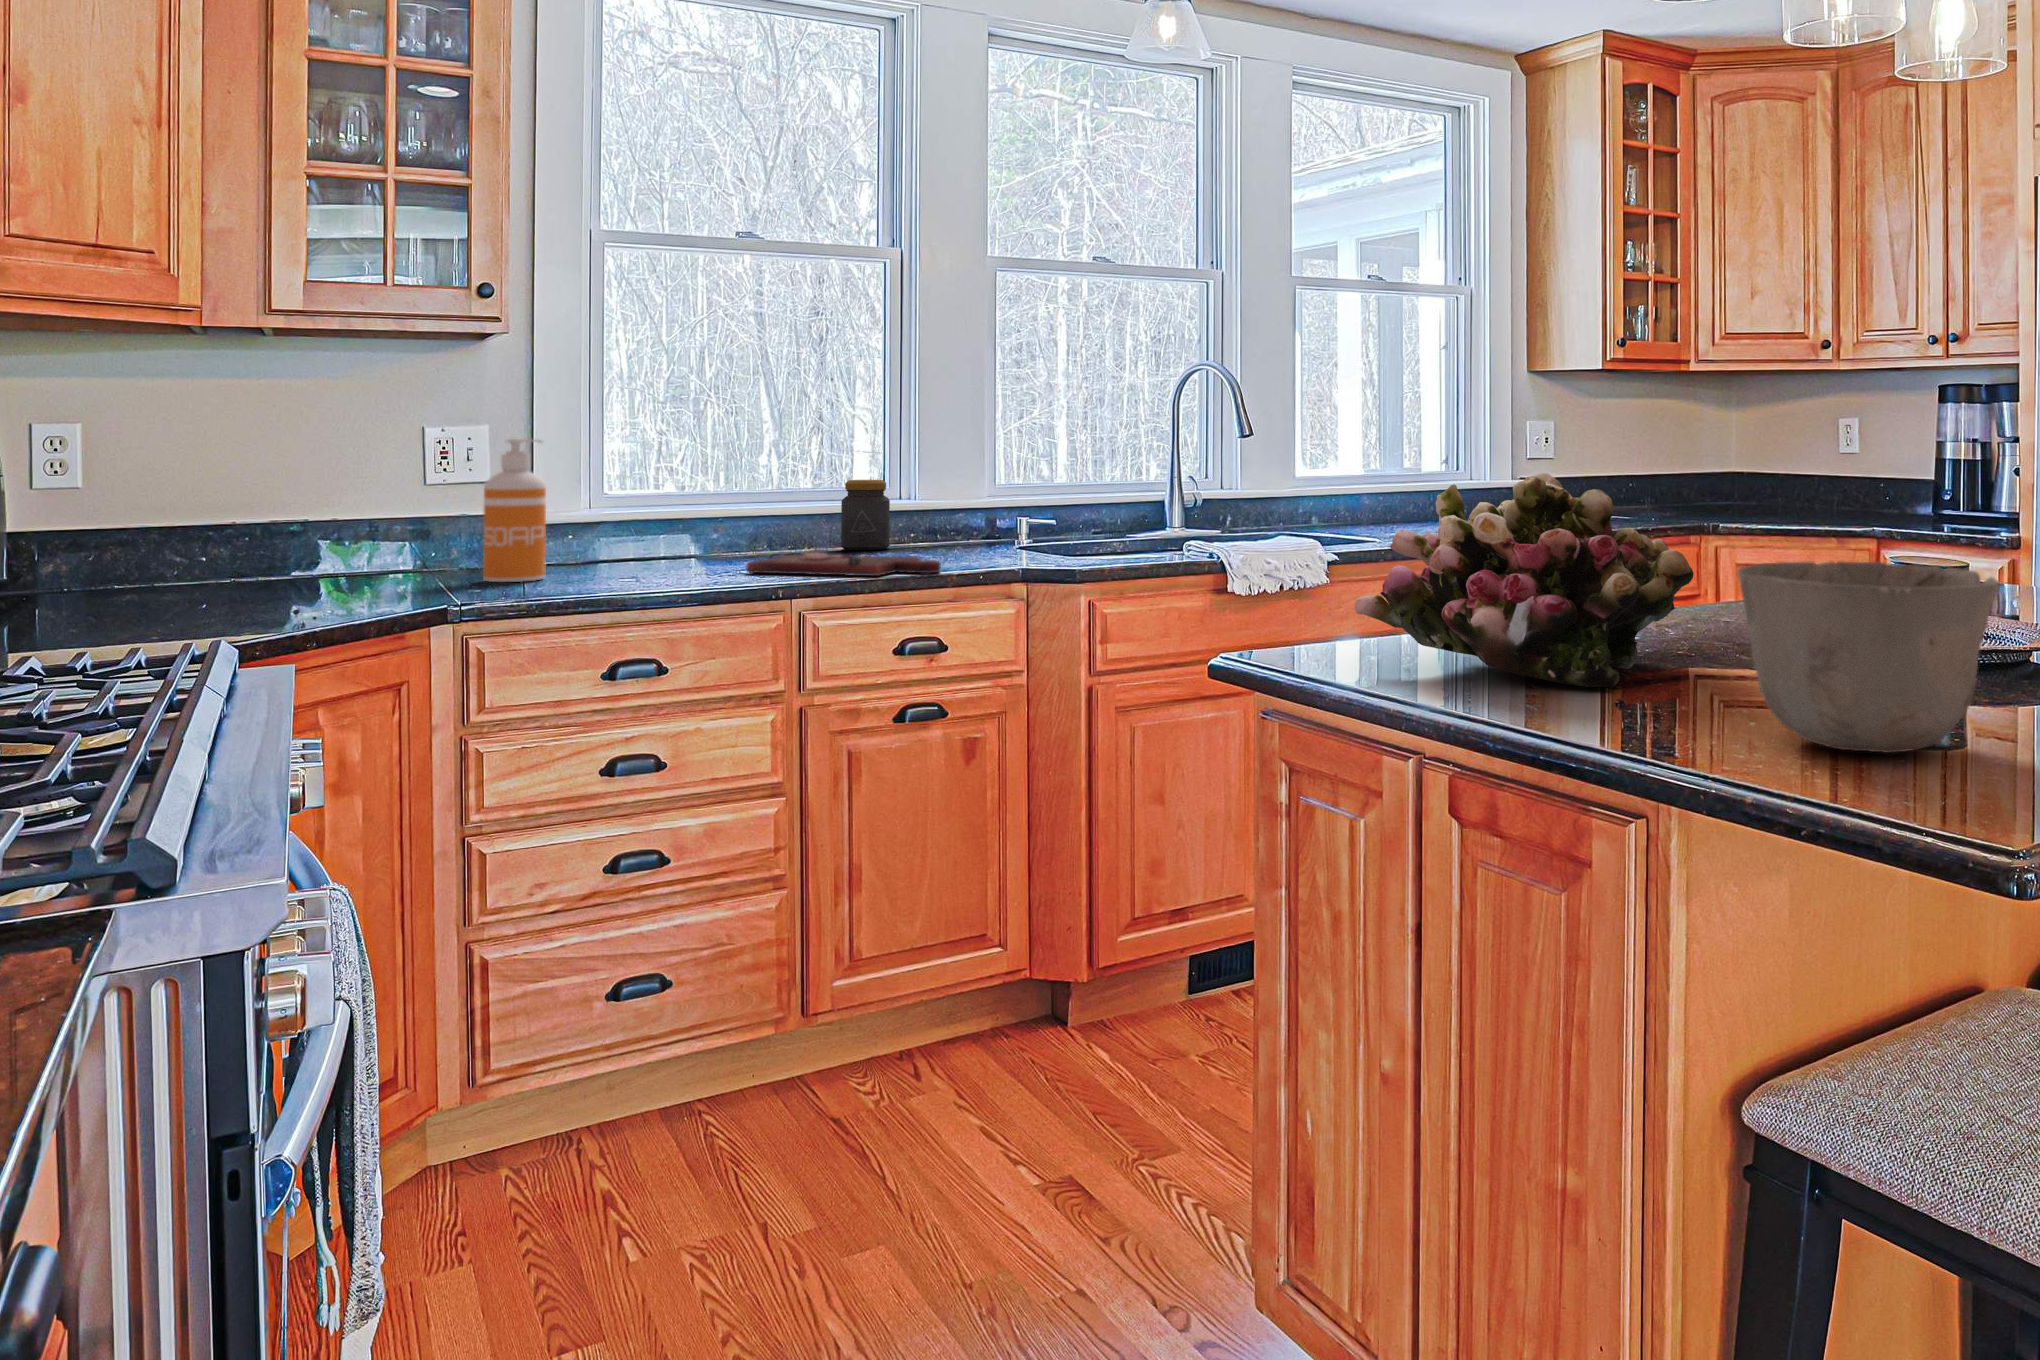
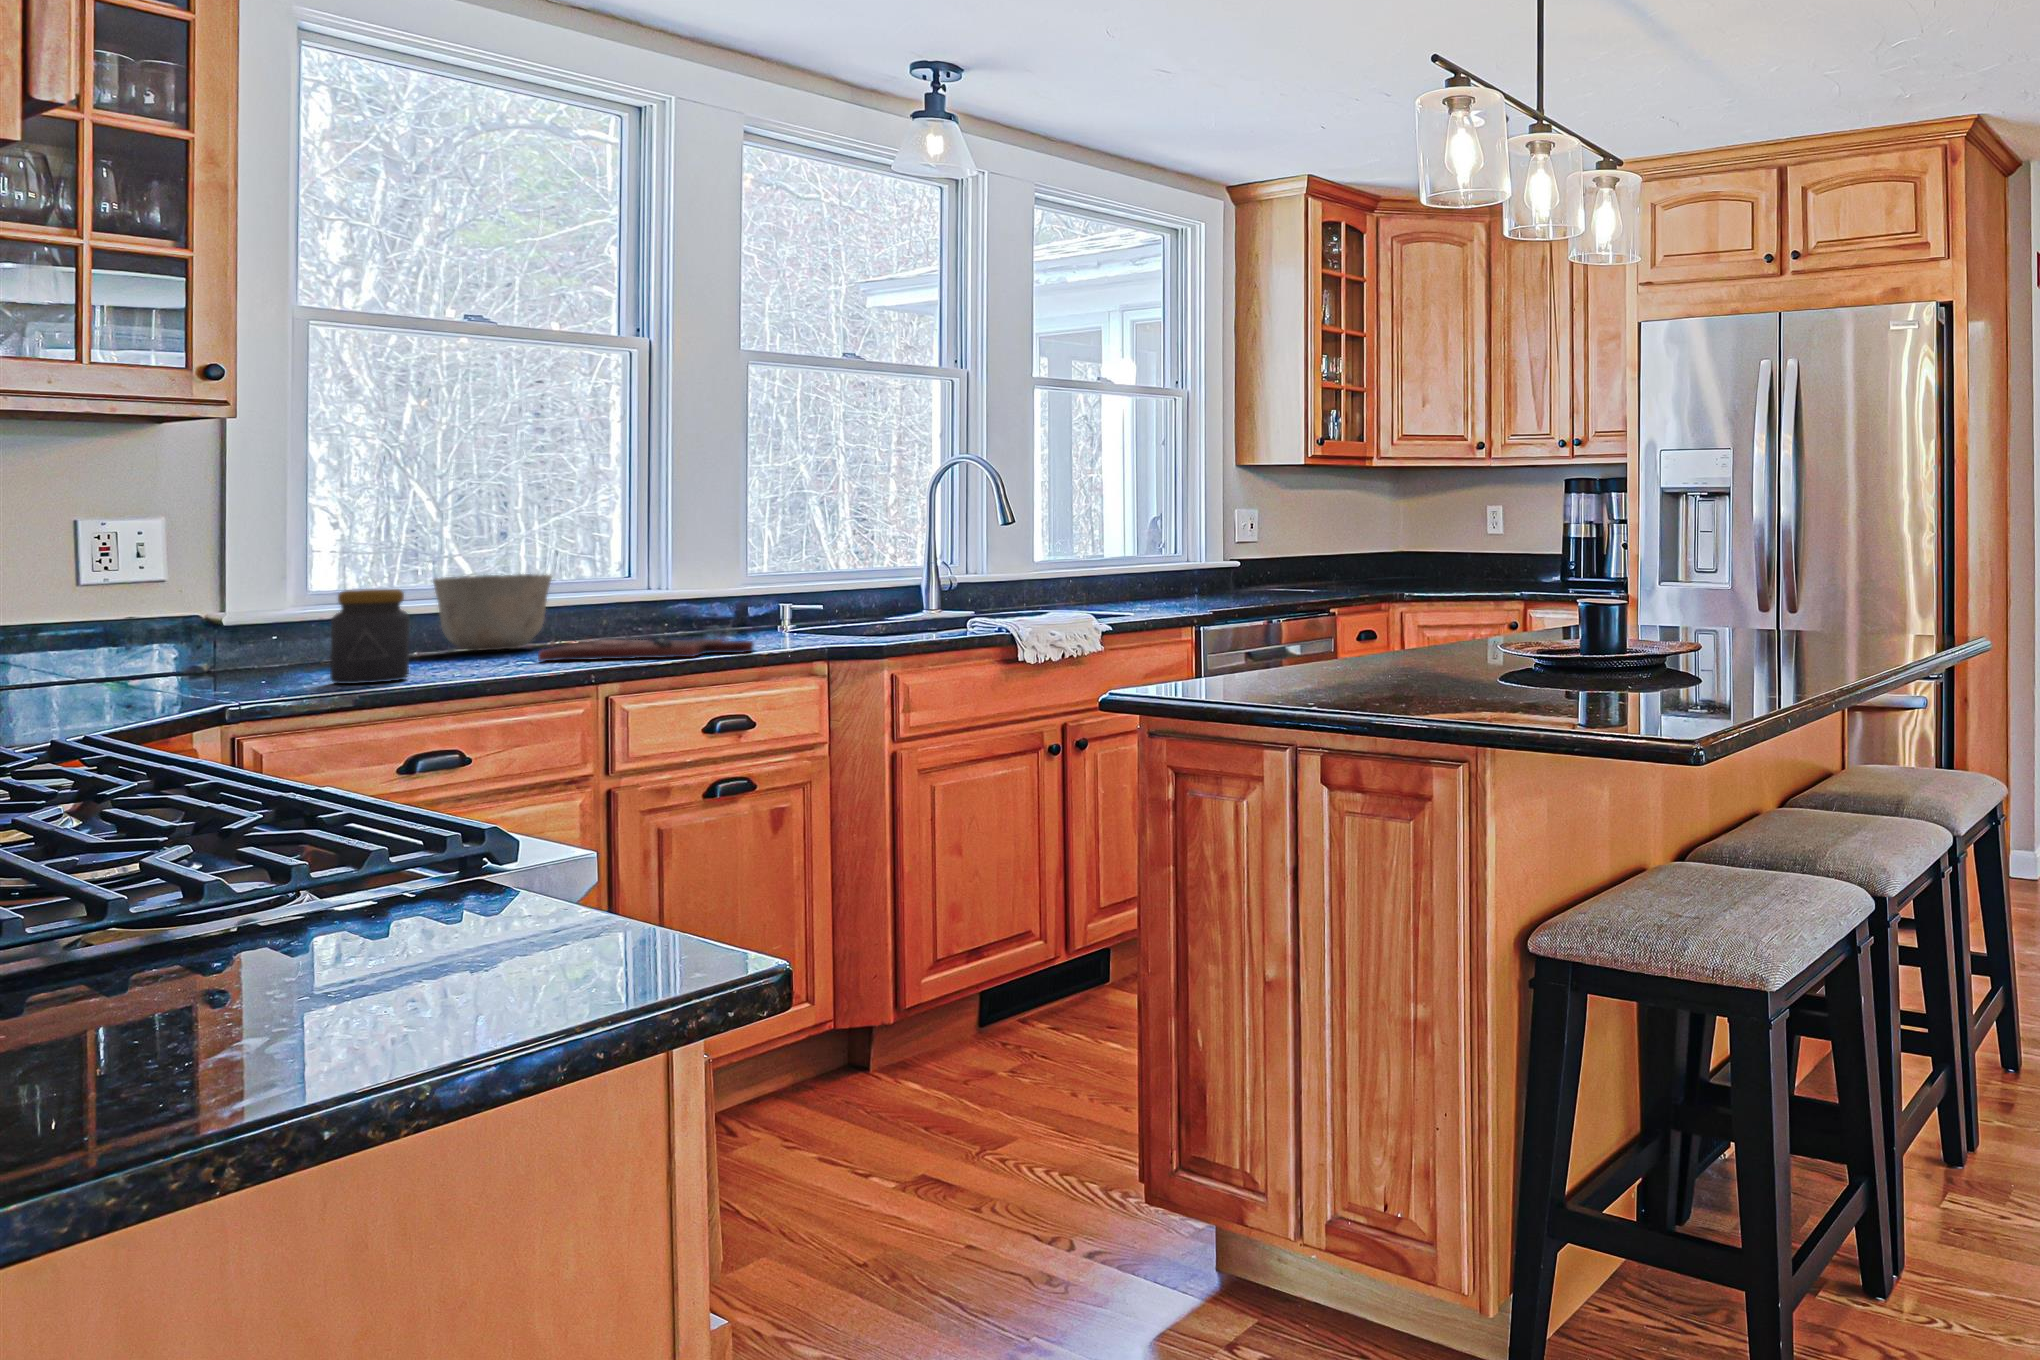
soap dispenser: present [483,439,546,582] -> none [222,530,301,682]
flower arrangement: present [1355,473,1694,688] -> none [1236,539,1479,685]
jar: present [841,480,890,550] -> present [330,589,410,684]
ceramic bowl: present [1738,561,1999,753] -> present [433,574,552,651]

